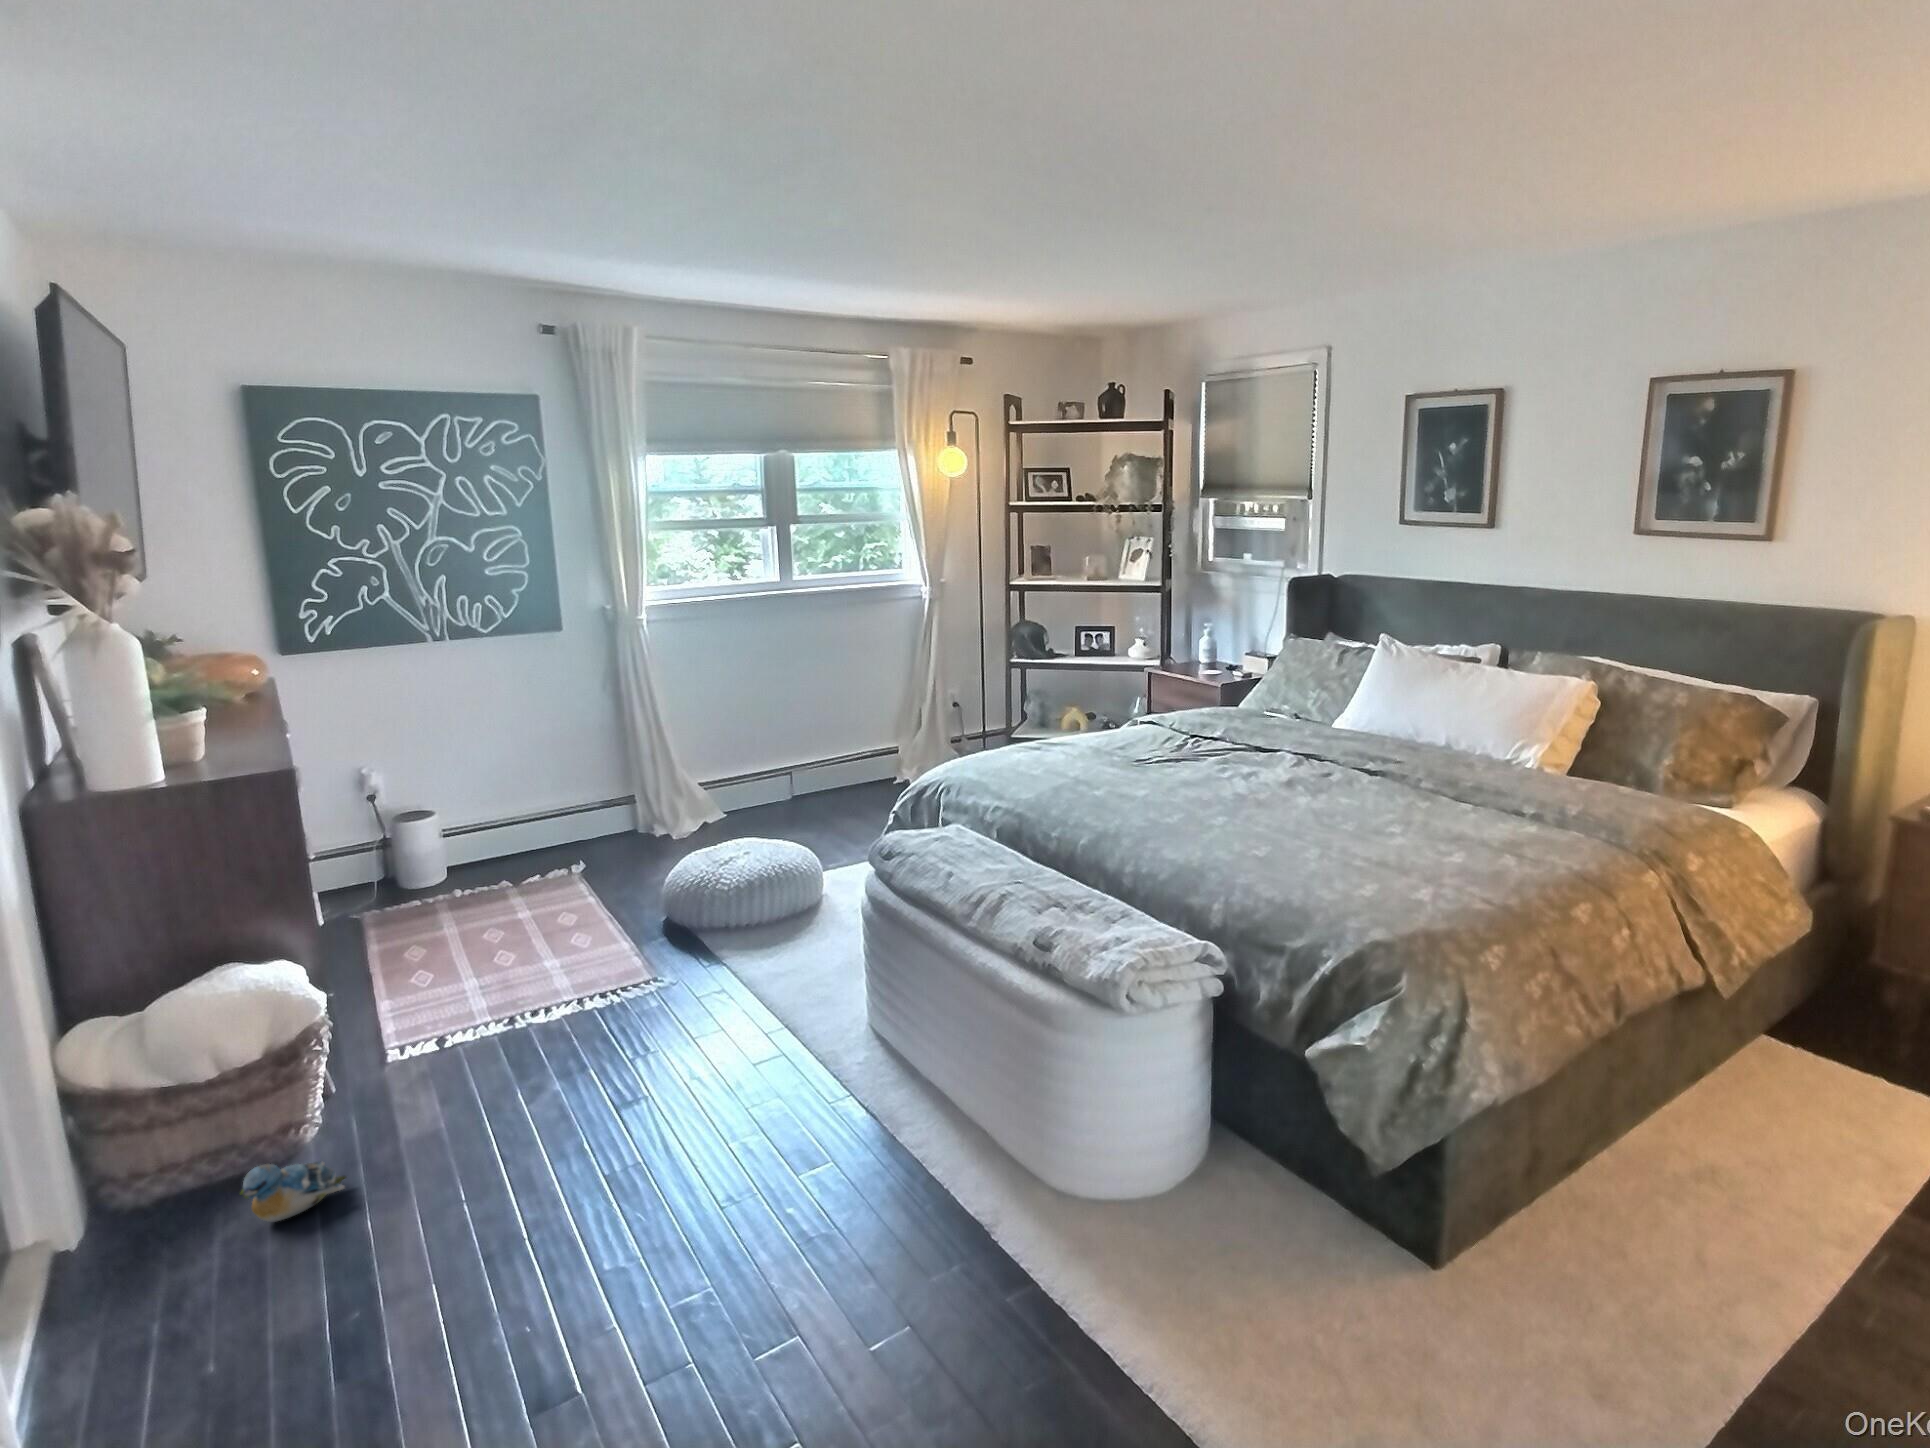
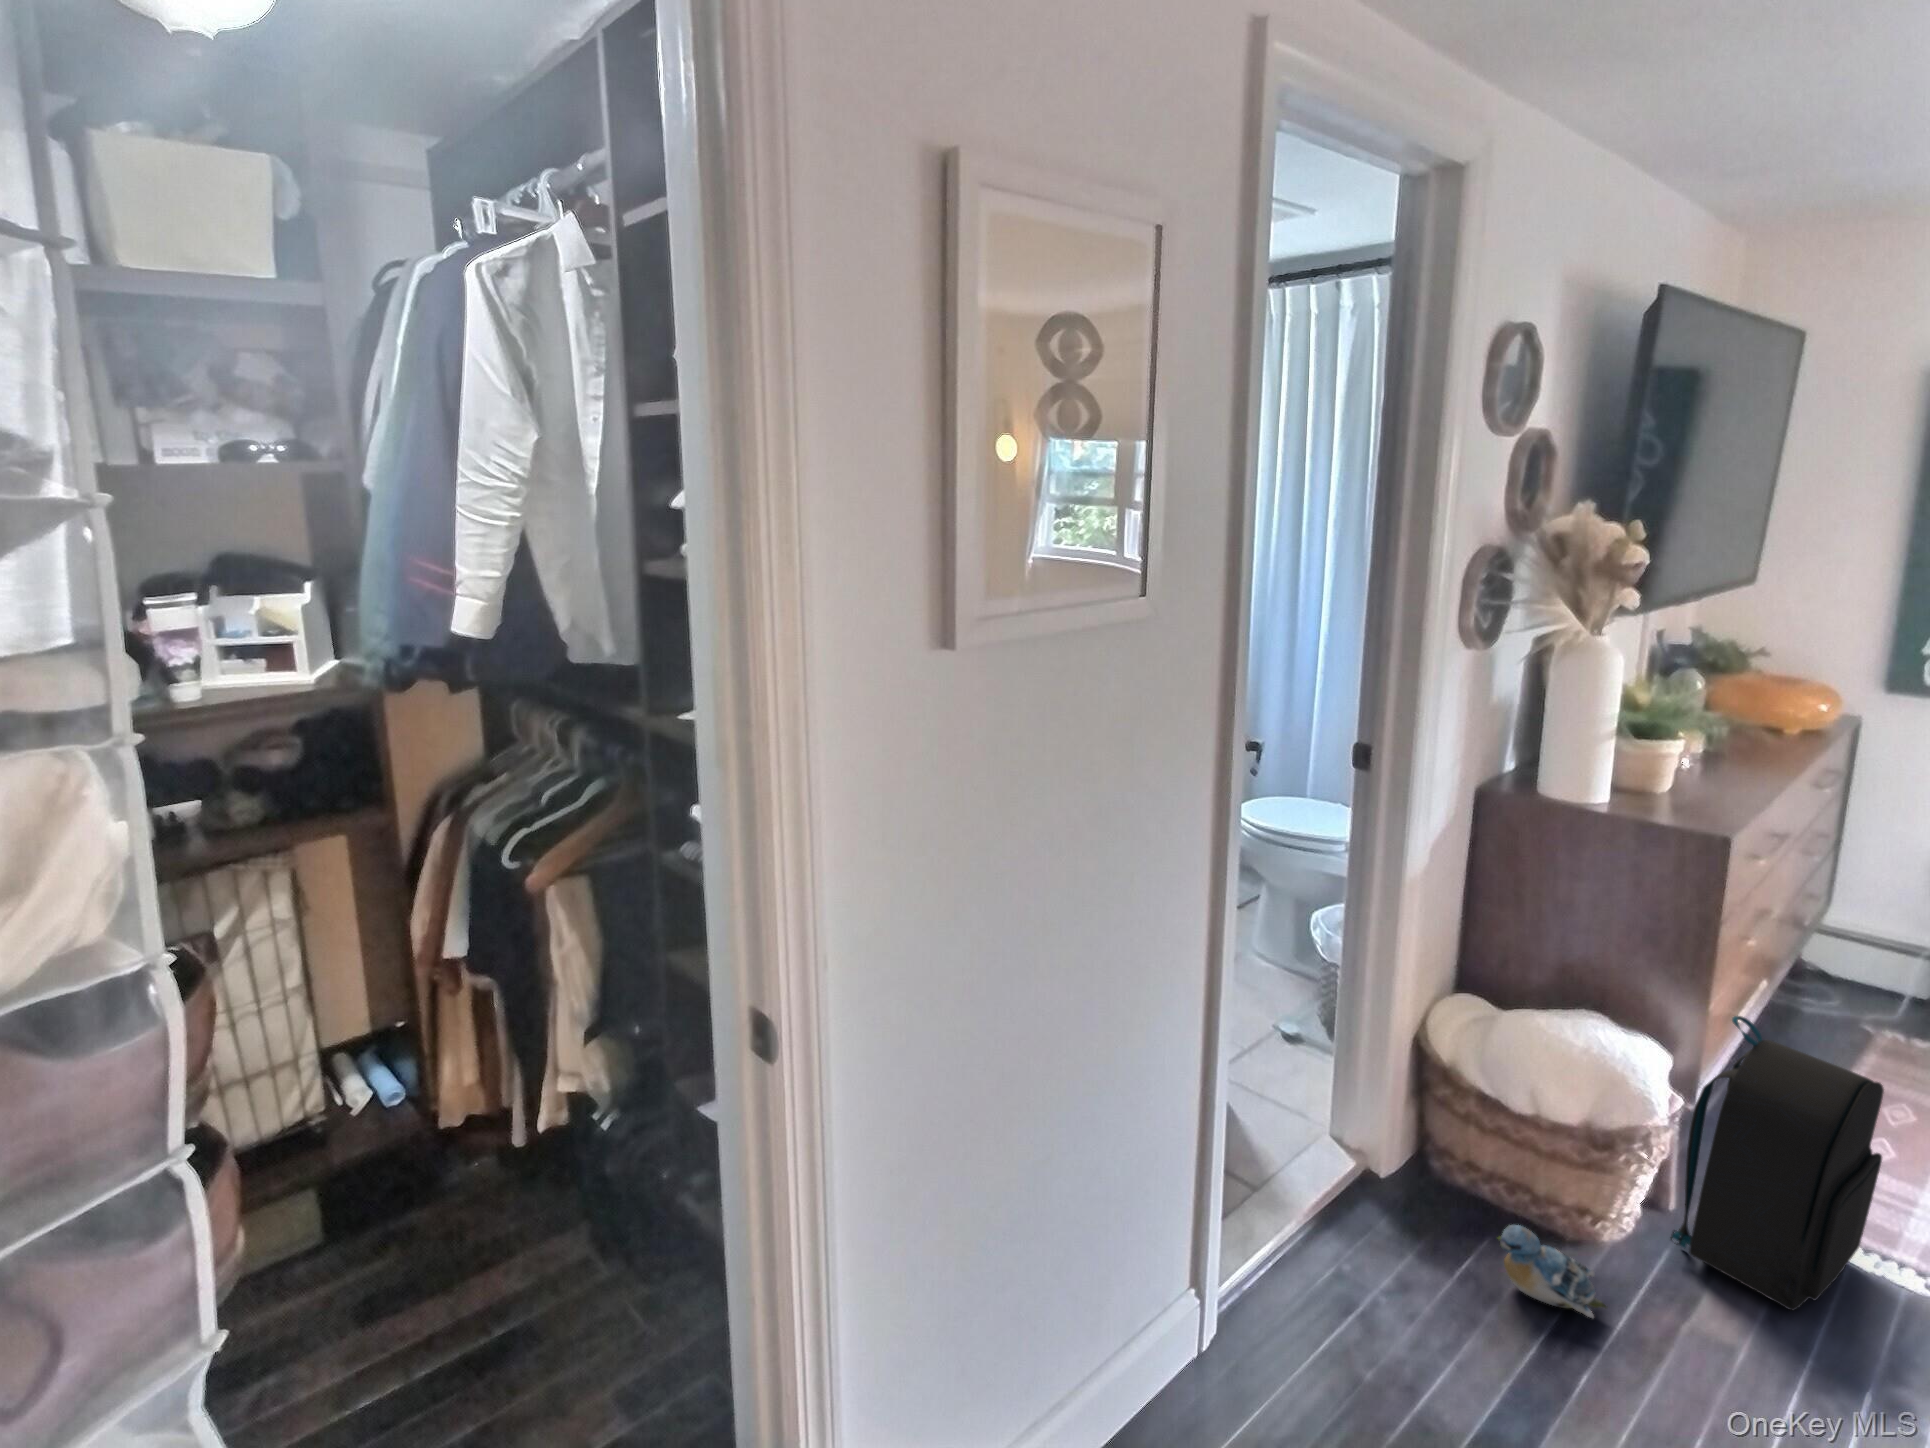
backpack: none [337,904,460,1109] -> present [1671,1016,1884,1311]

